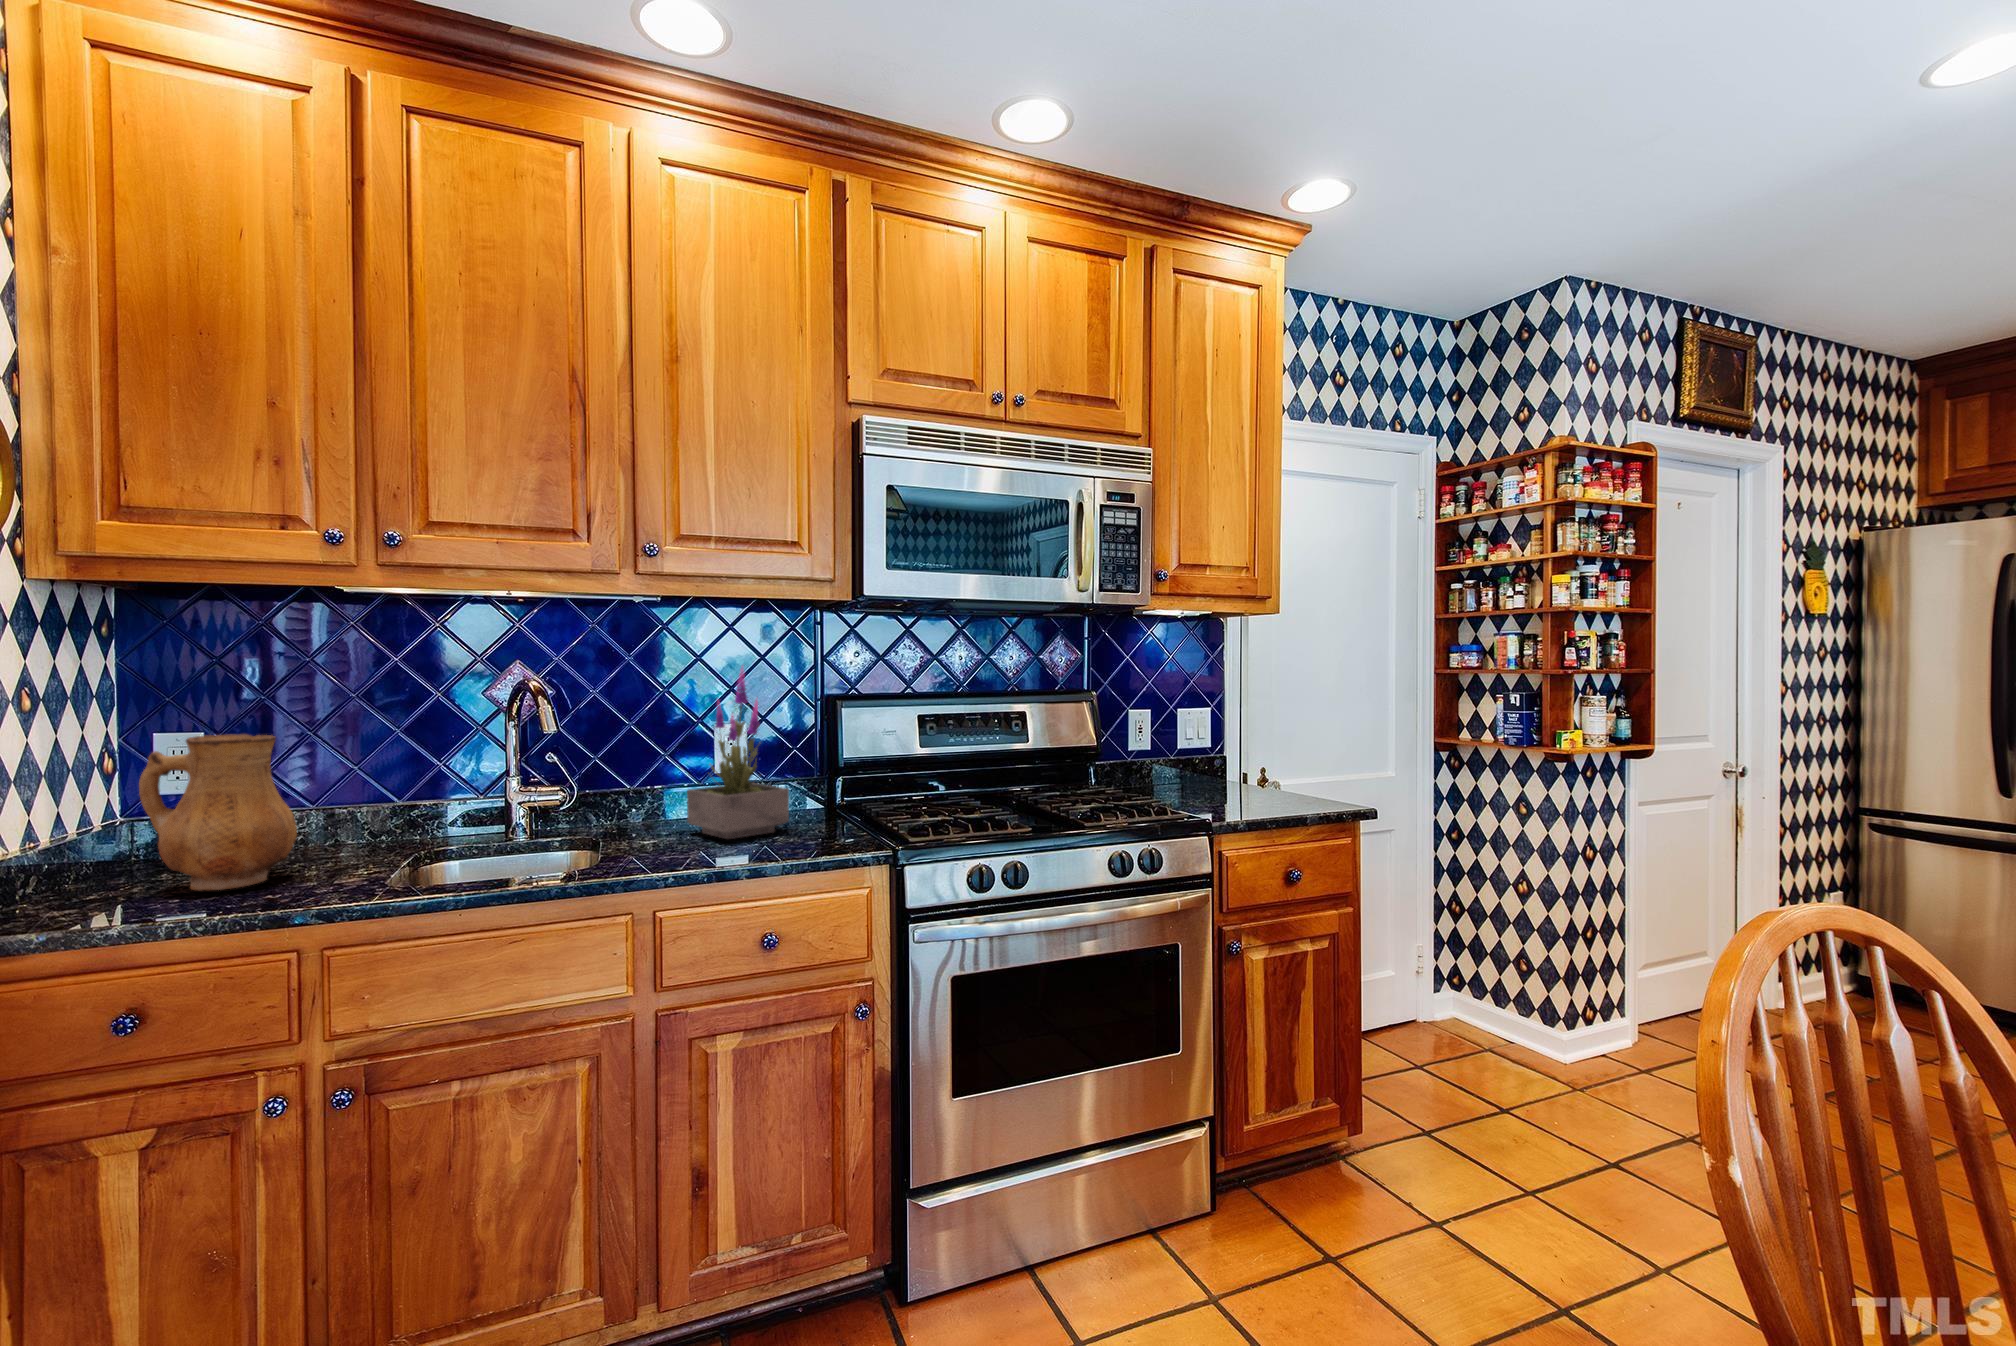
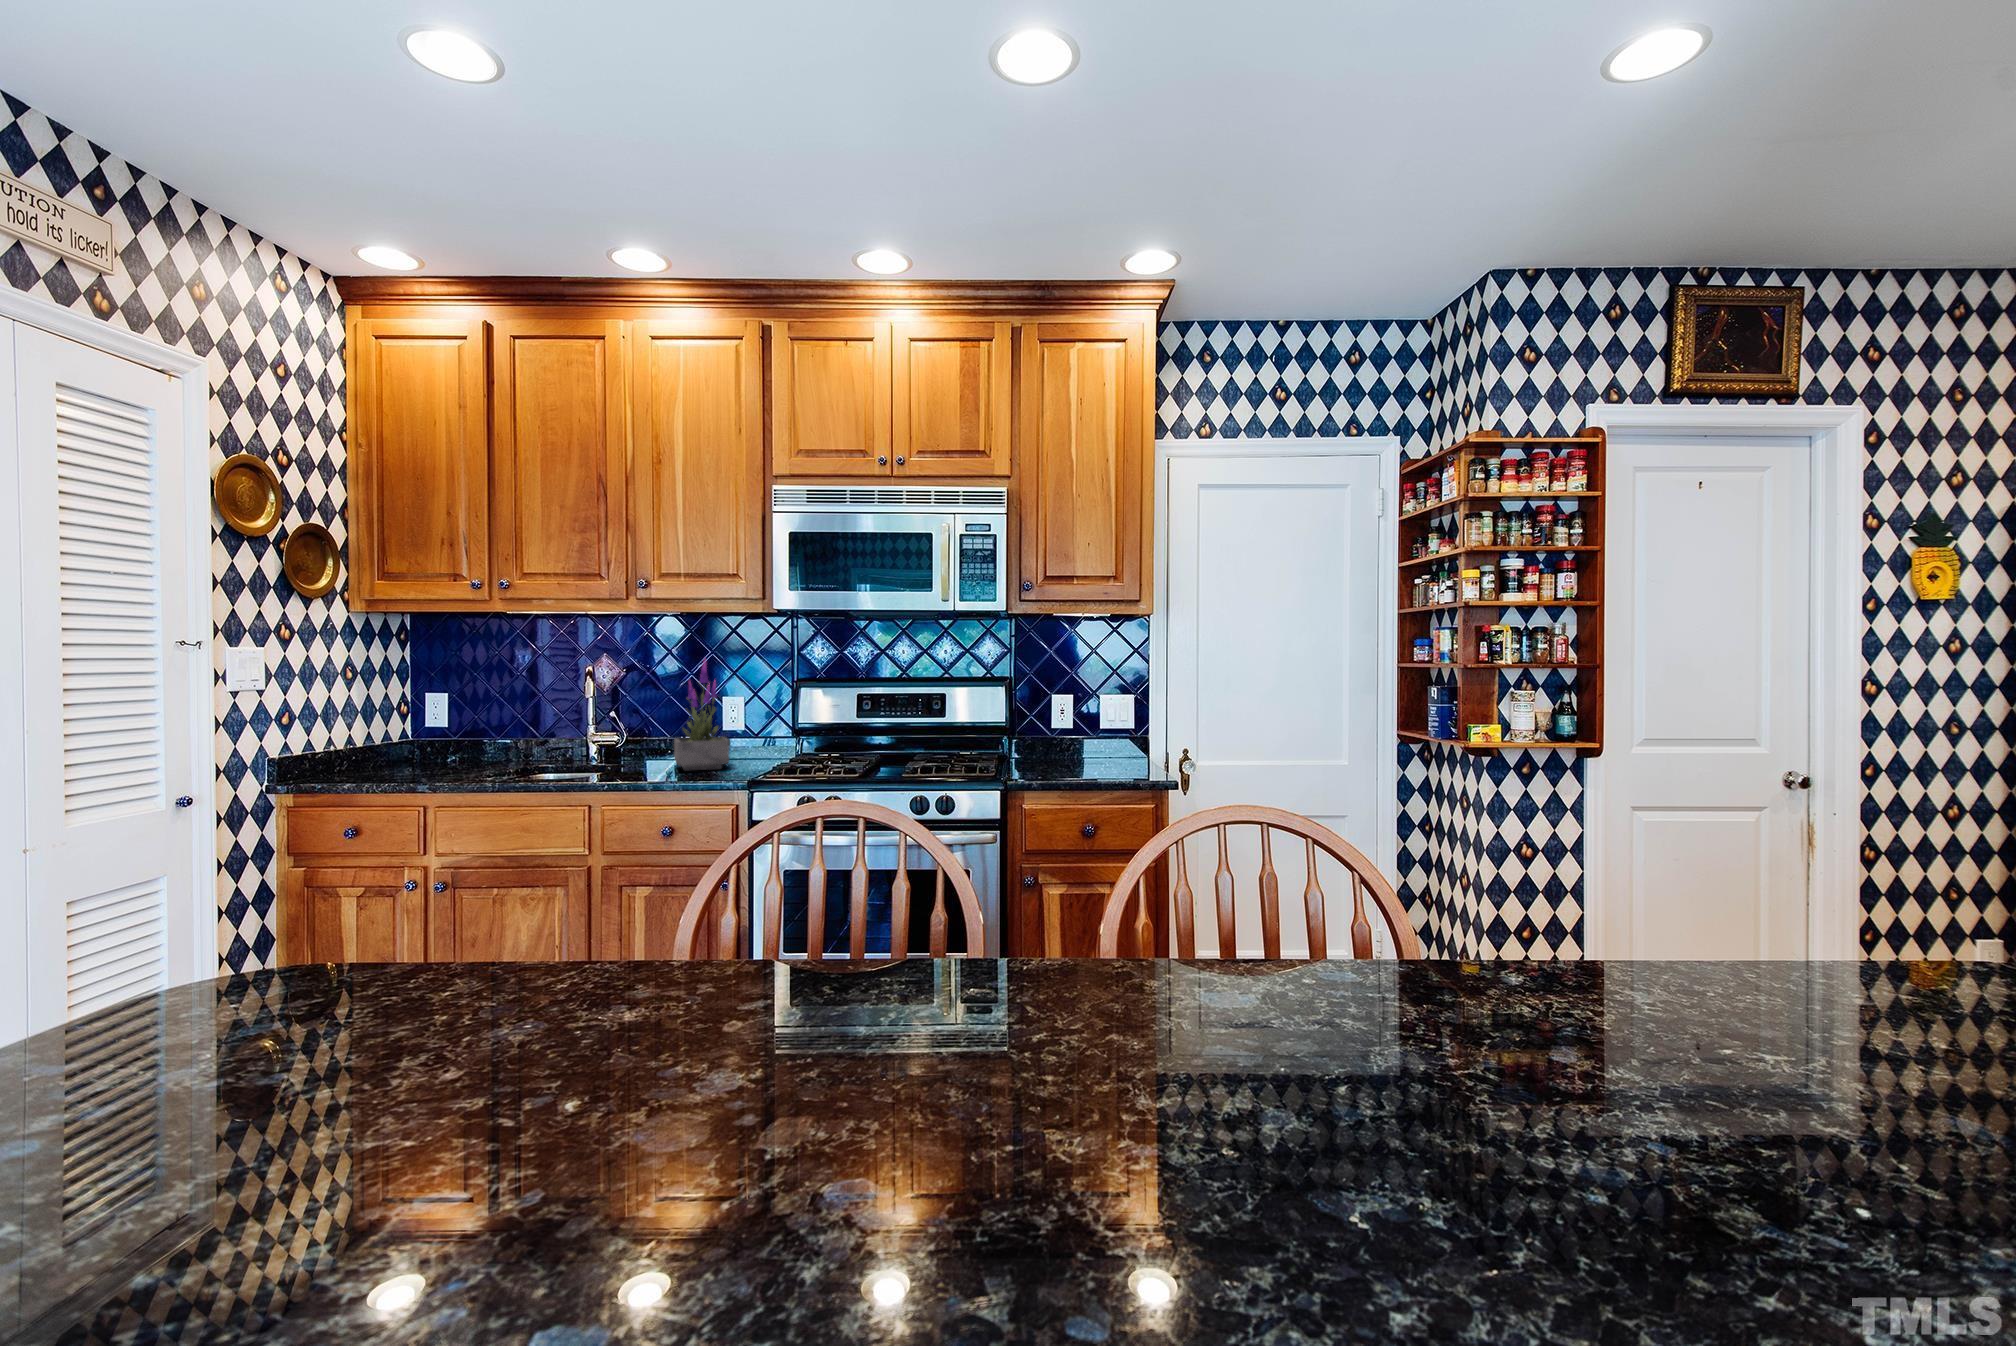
ceramic pitcher: present [139,734,297,891] -> none [394,694,466,777]

